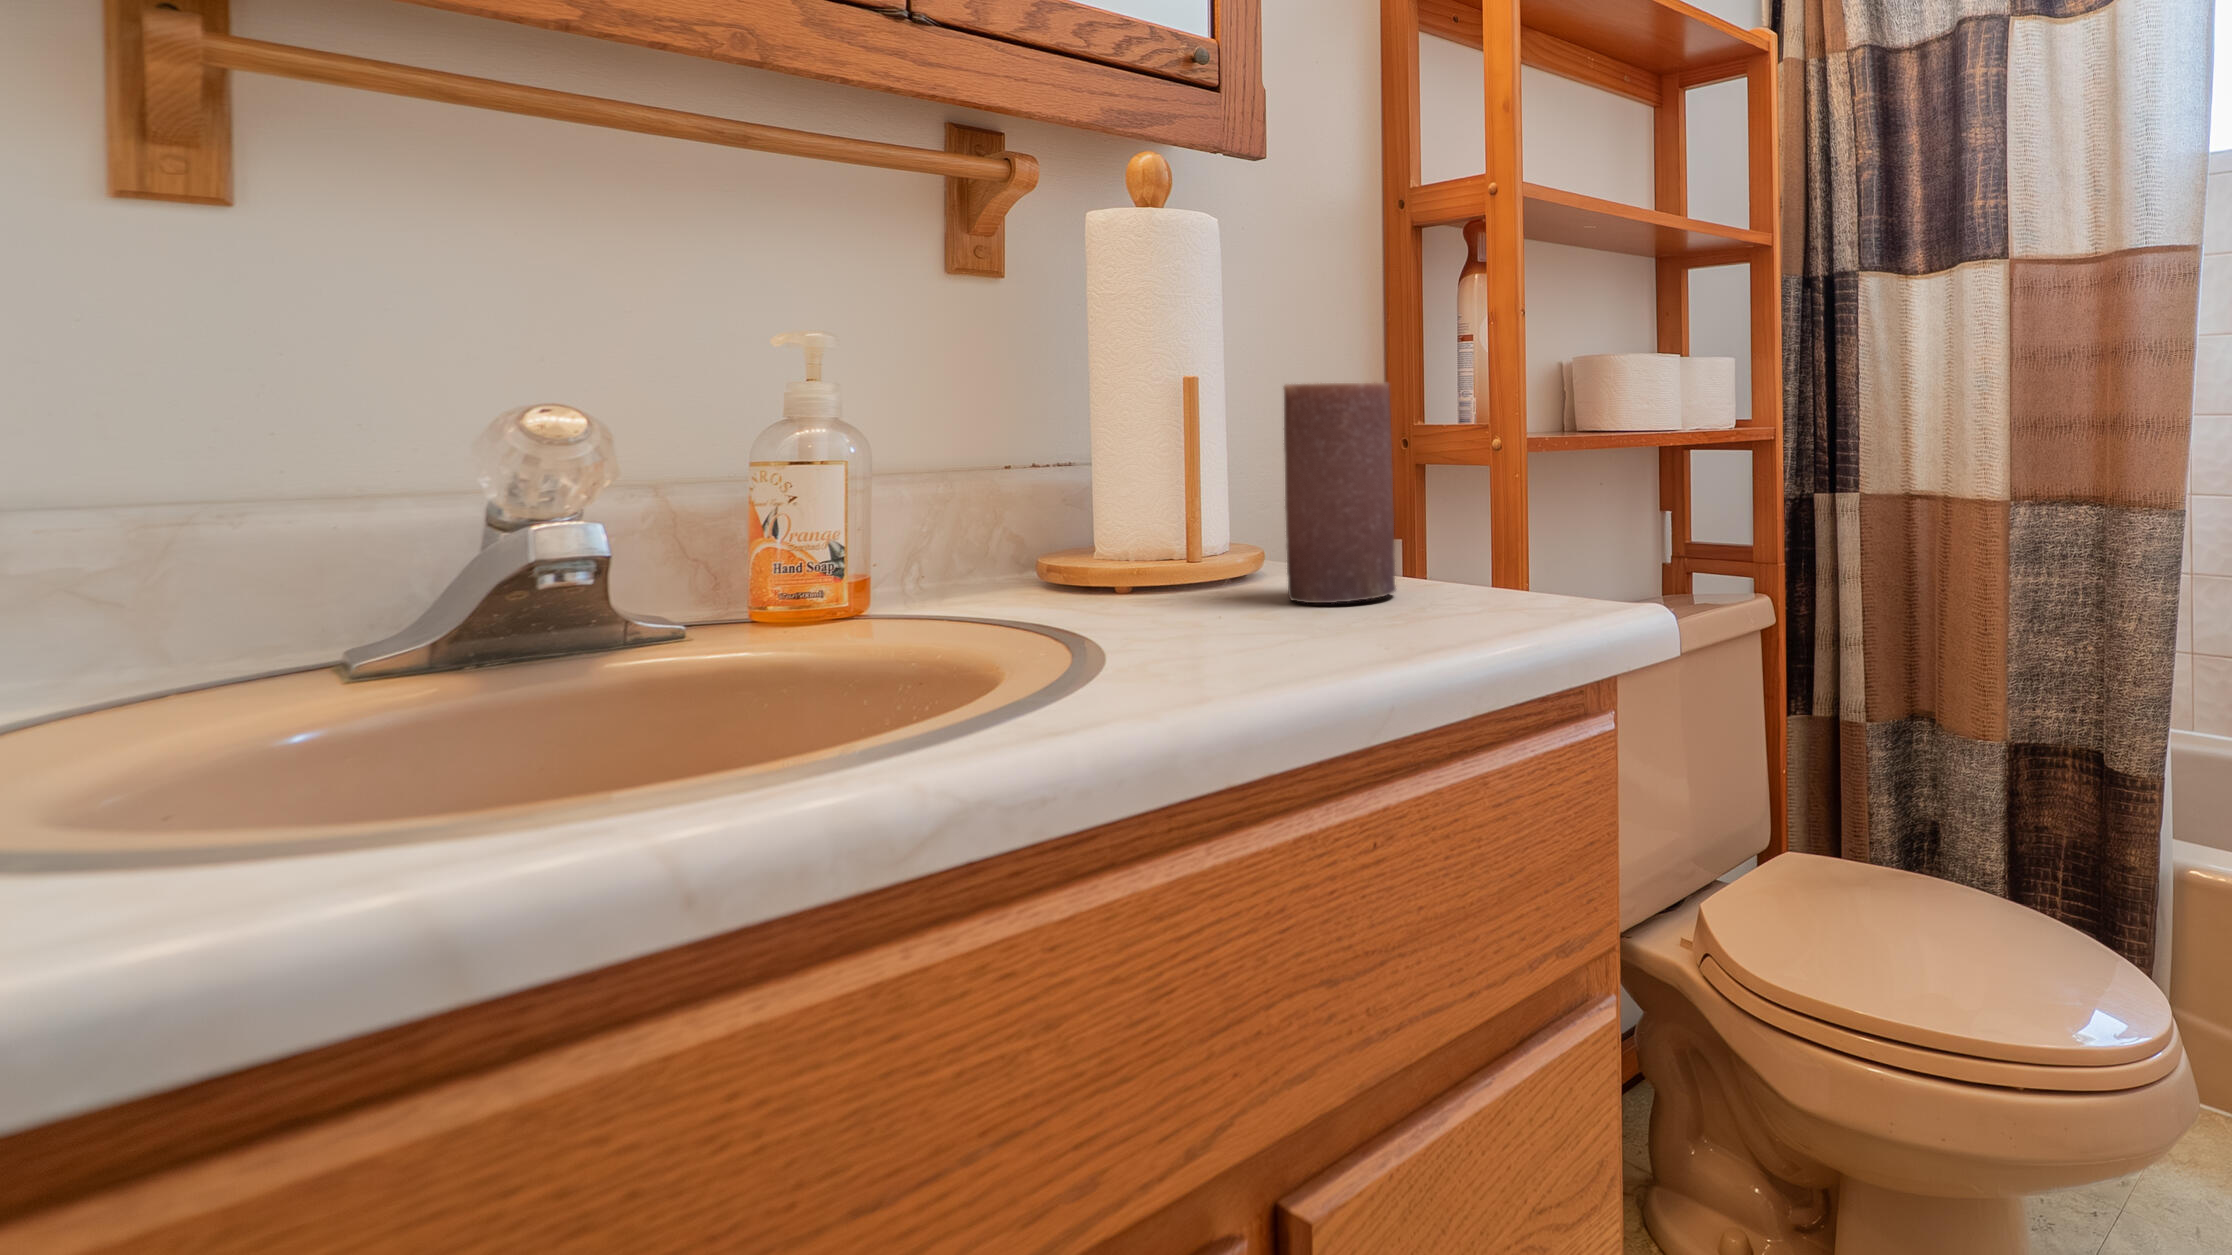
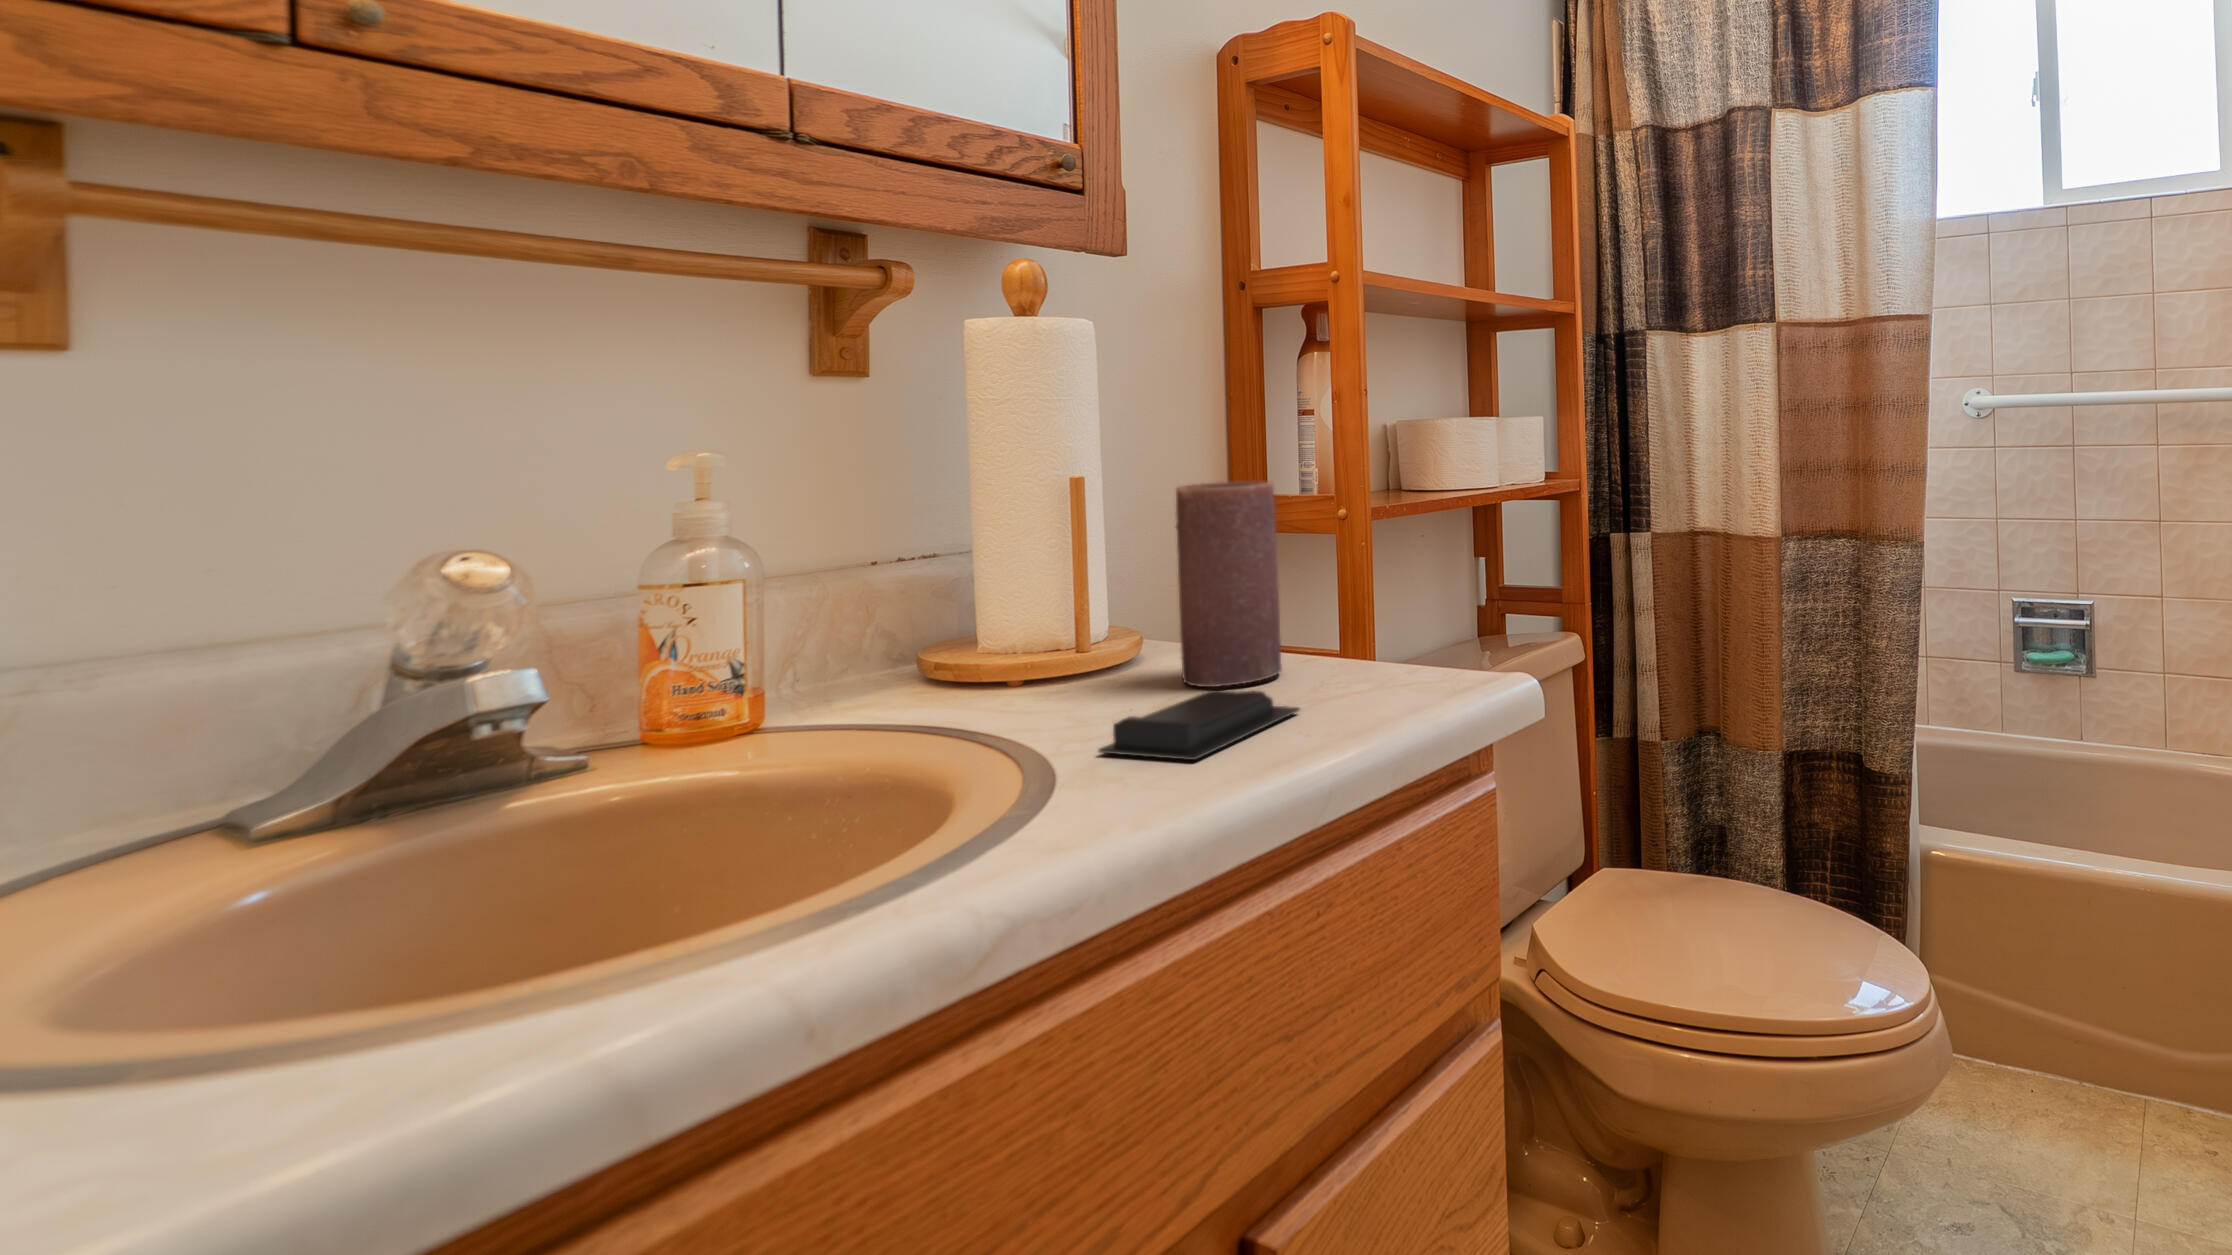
soap bar: none [1154,600,1393,667] -> present [1099,690,1299,760]

